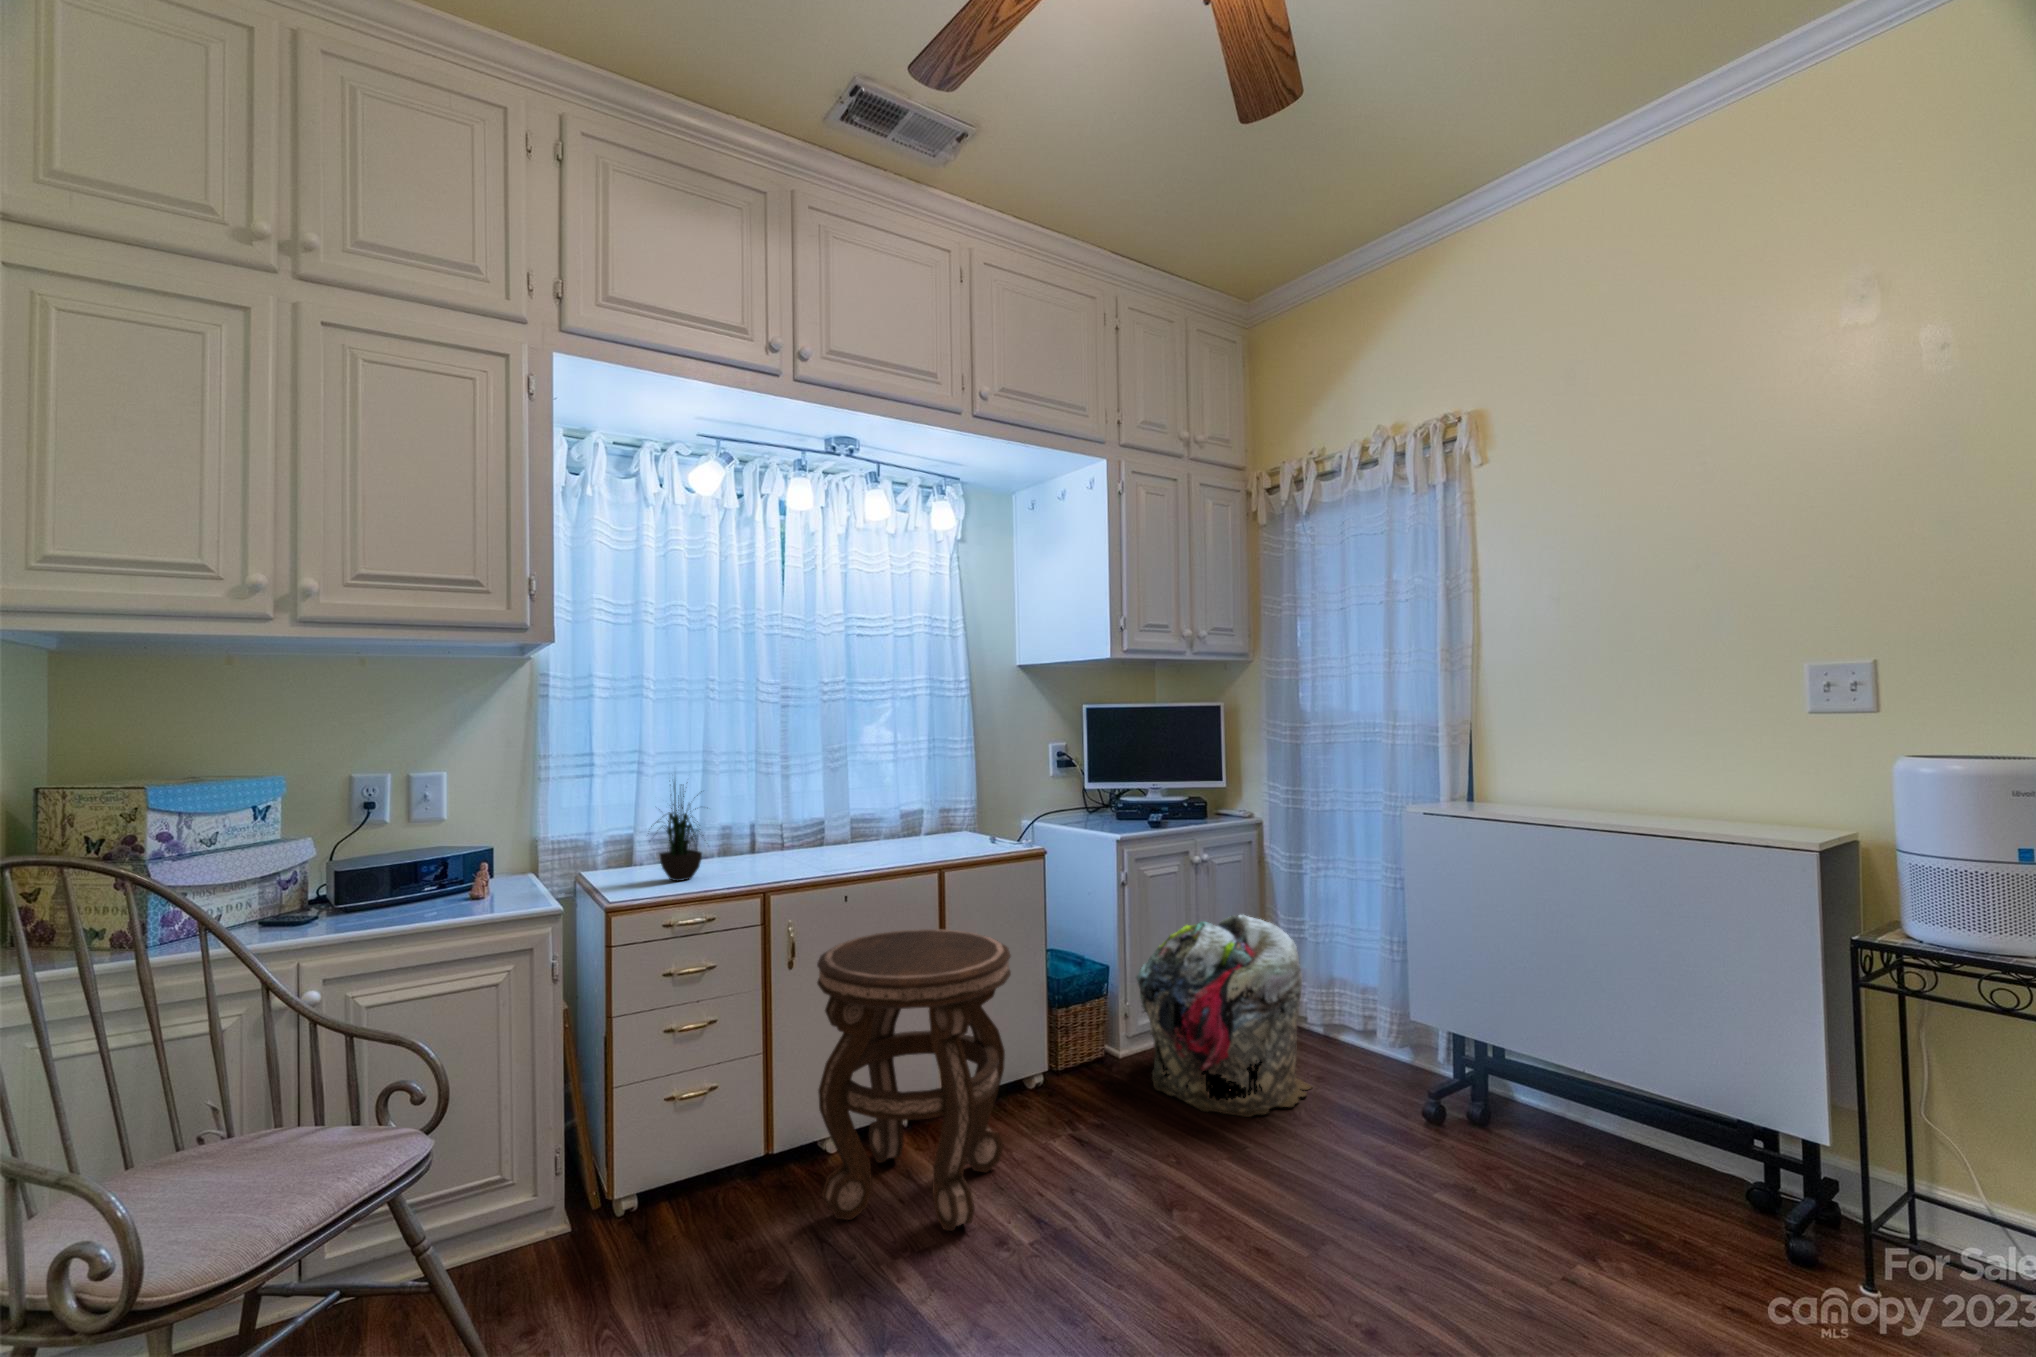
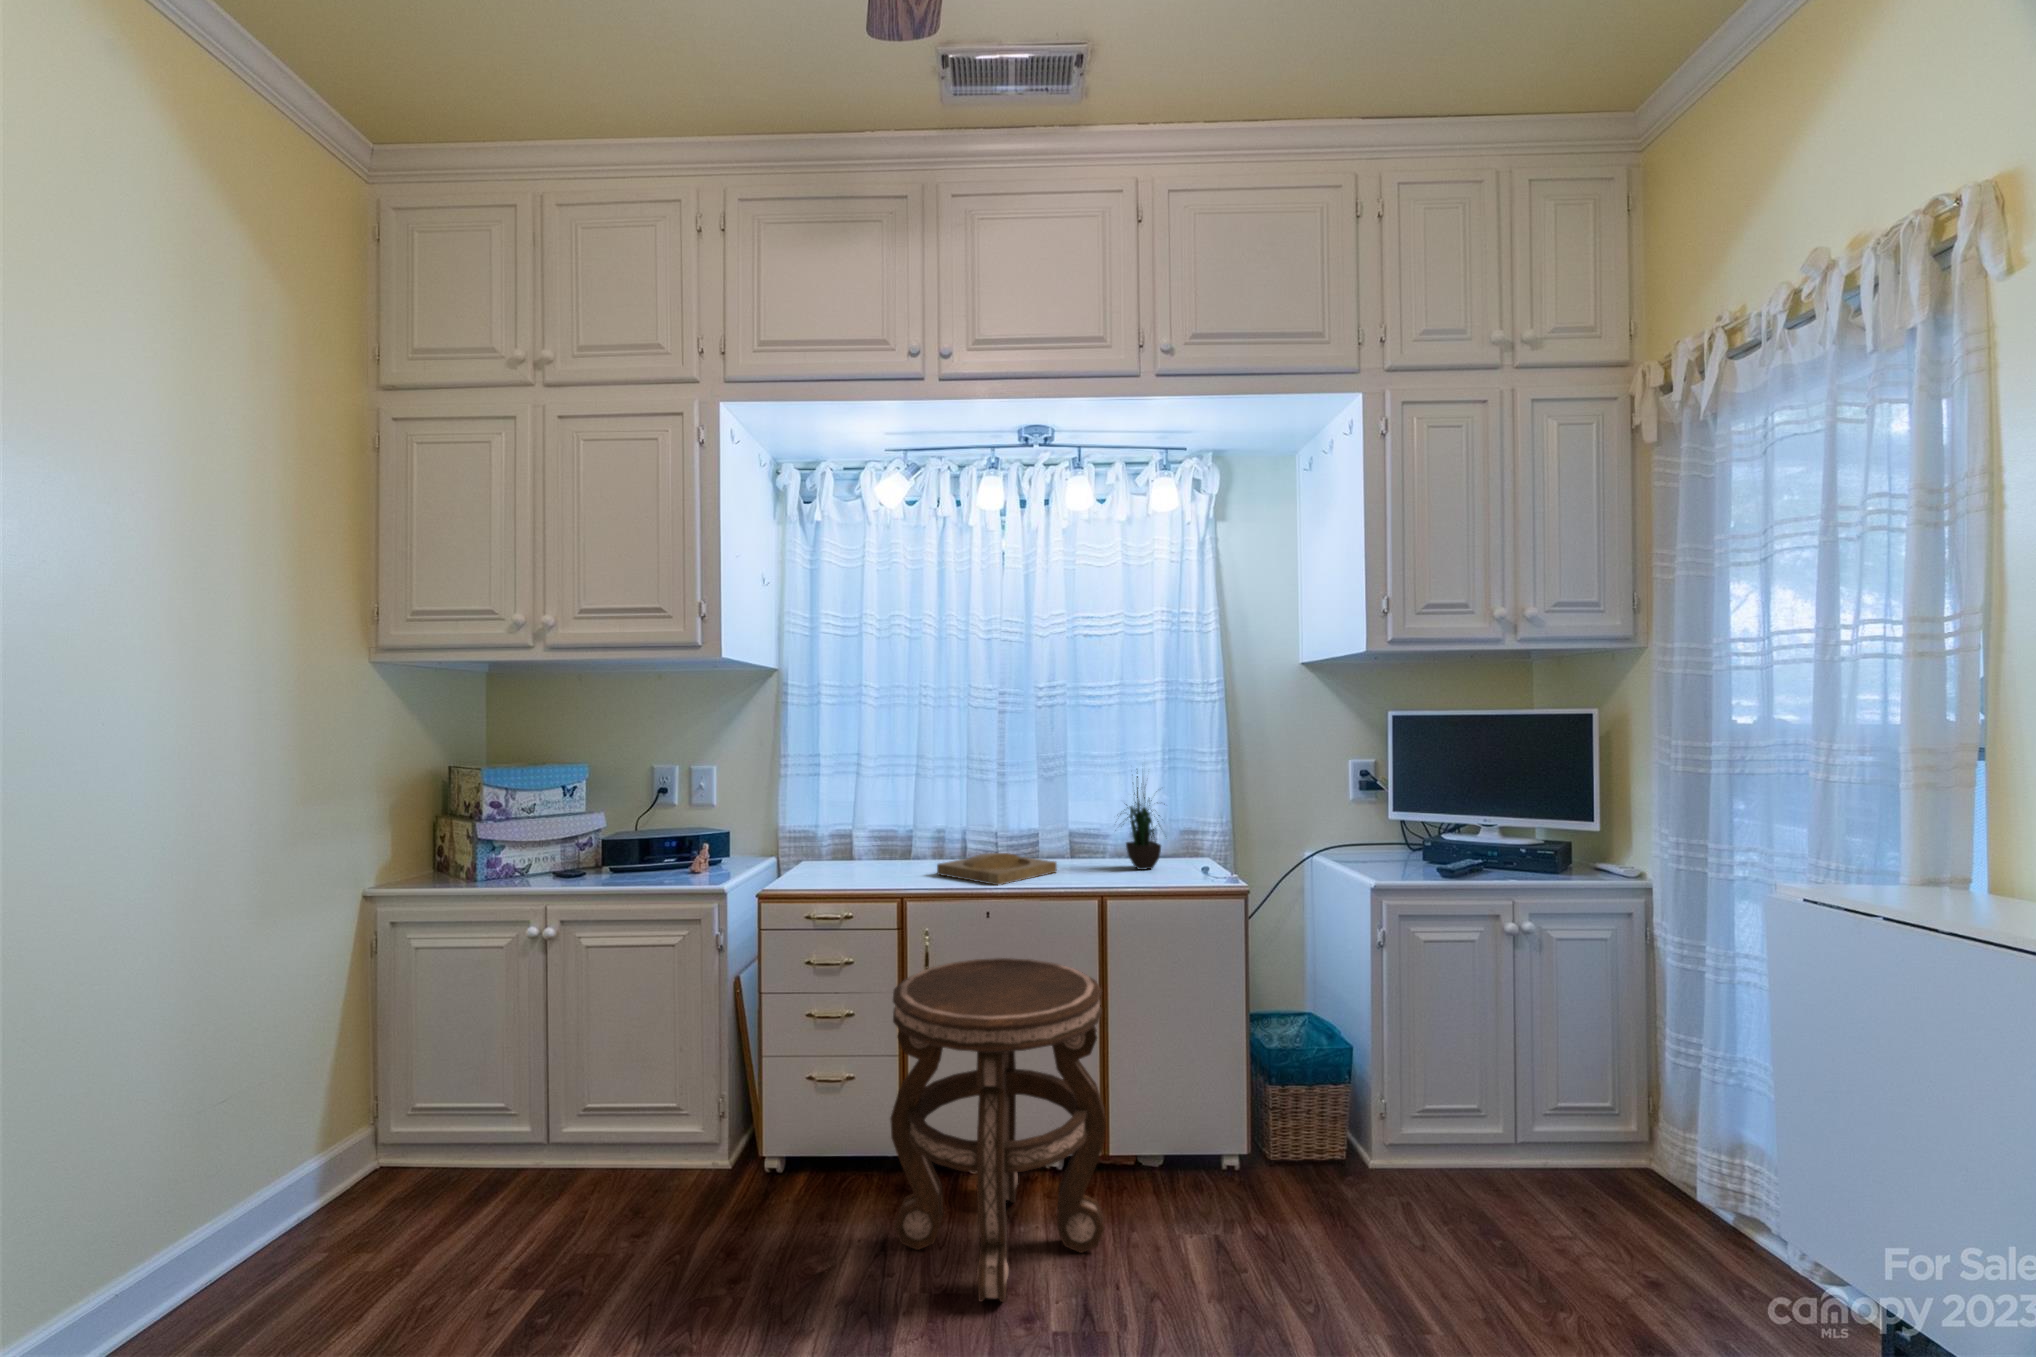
potted plant: present [651,783,702,881] -> present [1120,776,1161,870]
tray: none [770,842,876,869] -> present [937,853,1057,886]
laundry basket: present [1136,915,1312,1117] -> none [1352,1017,1624,1324]

